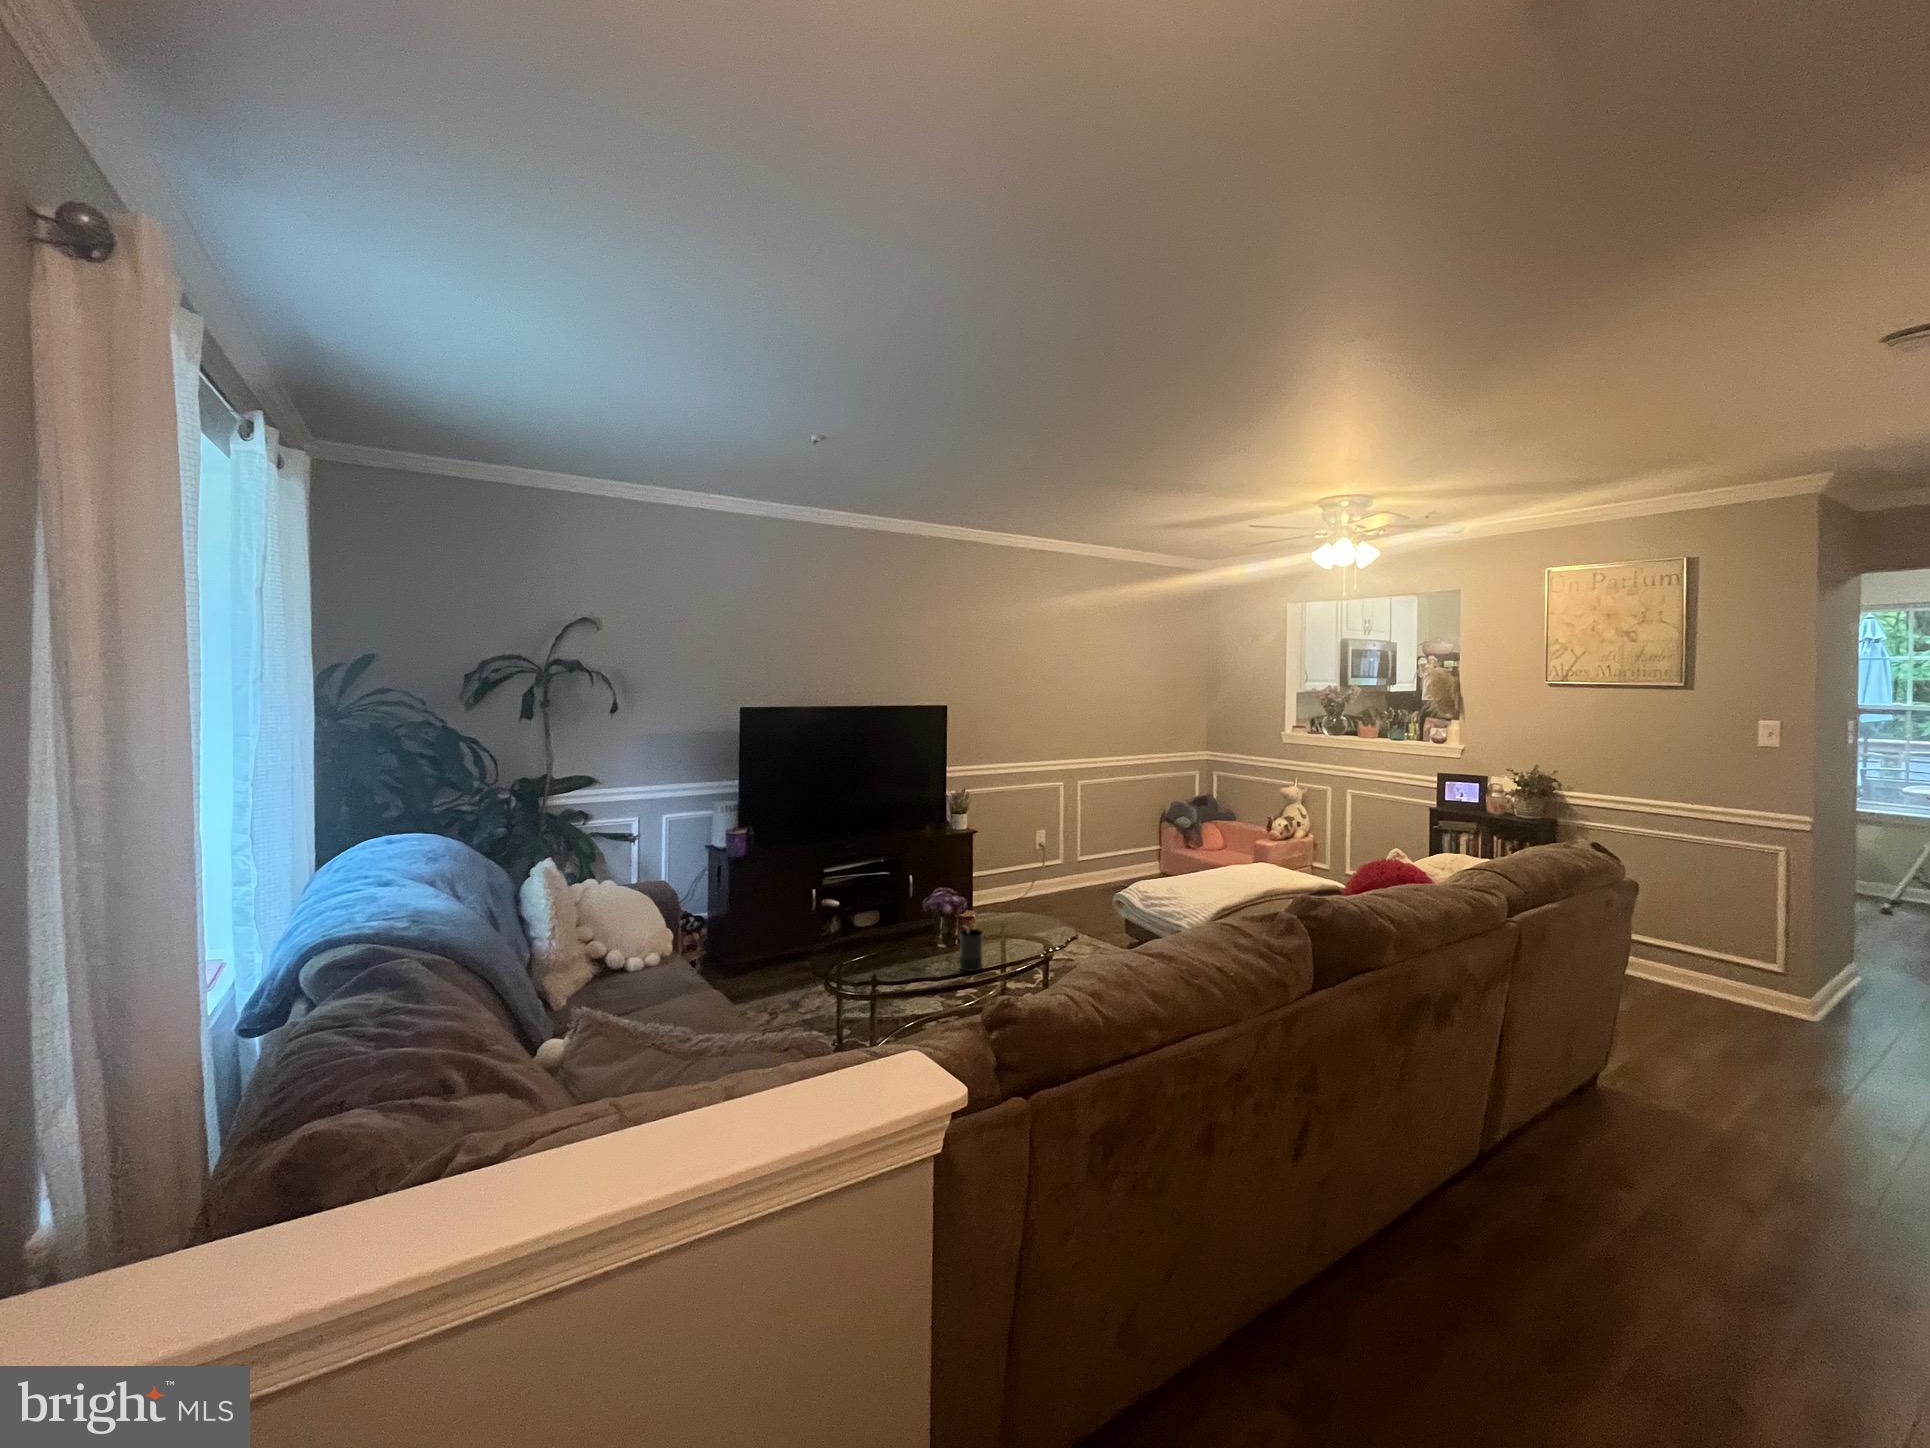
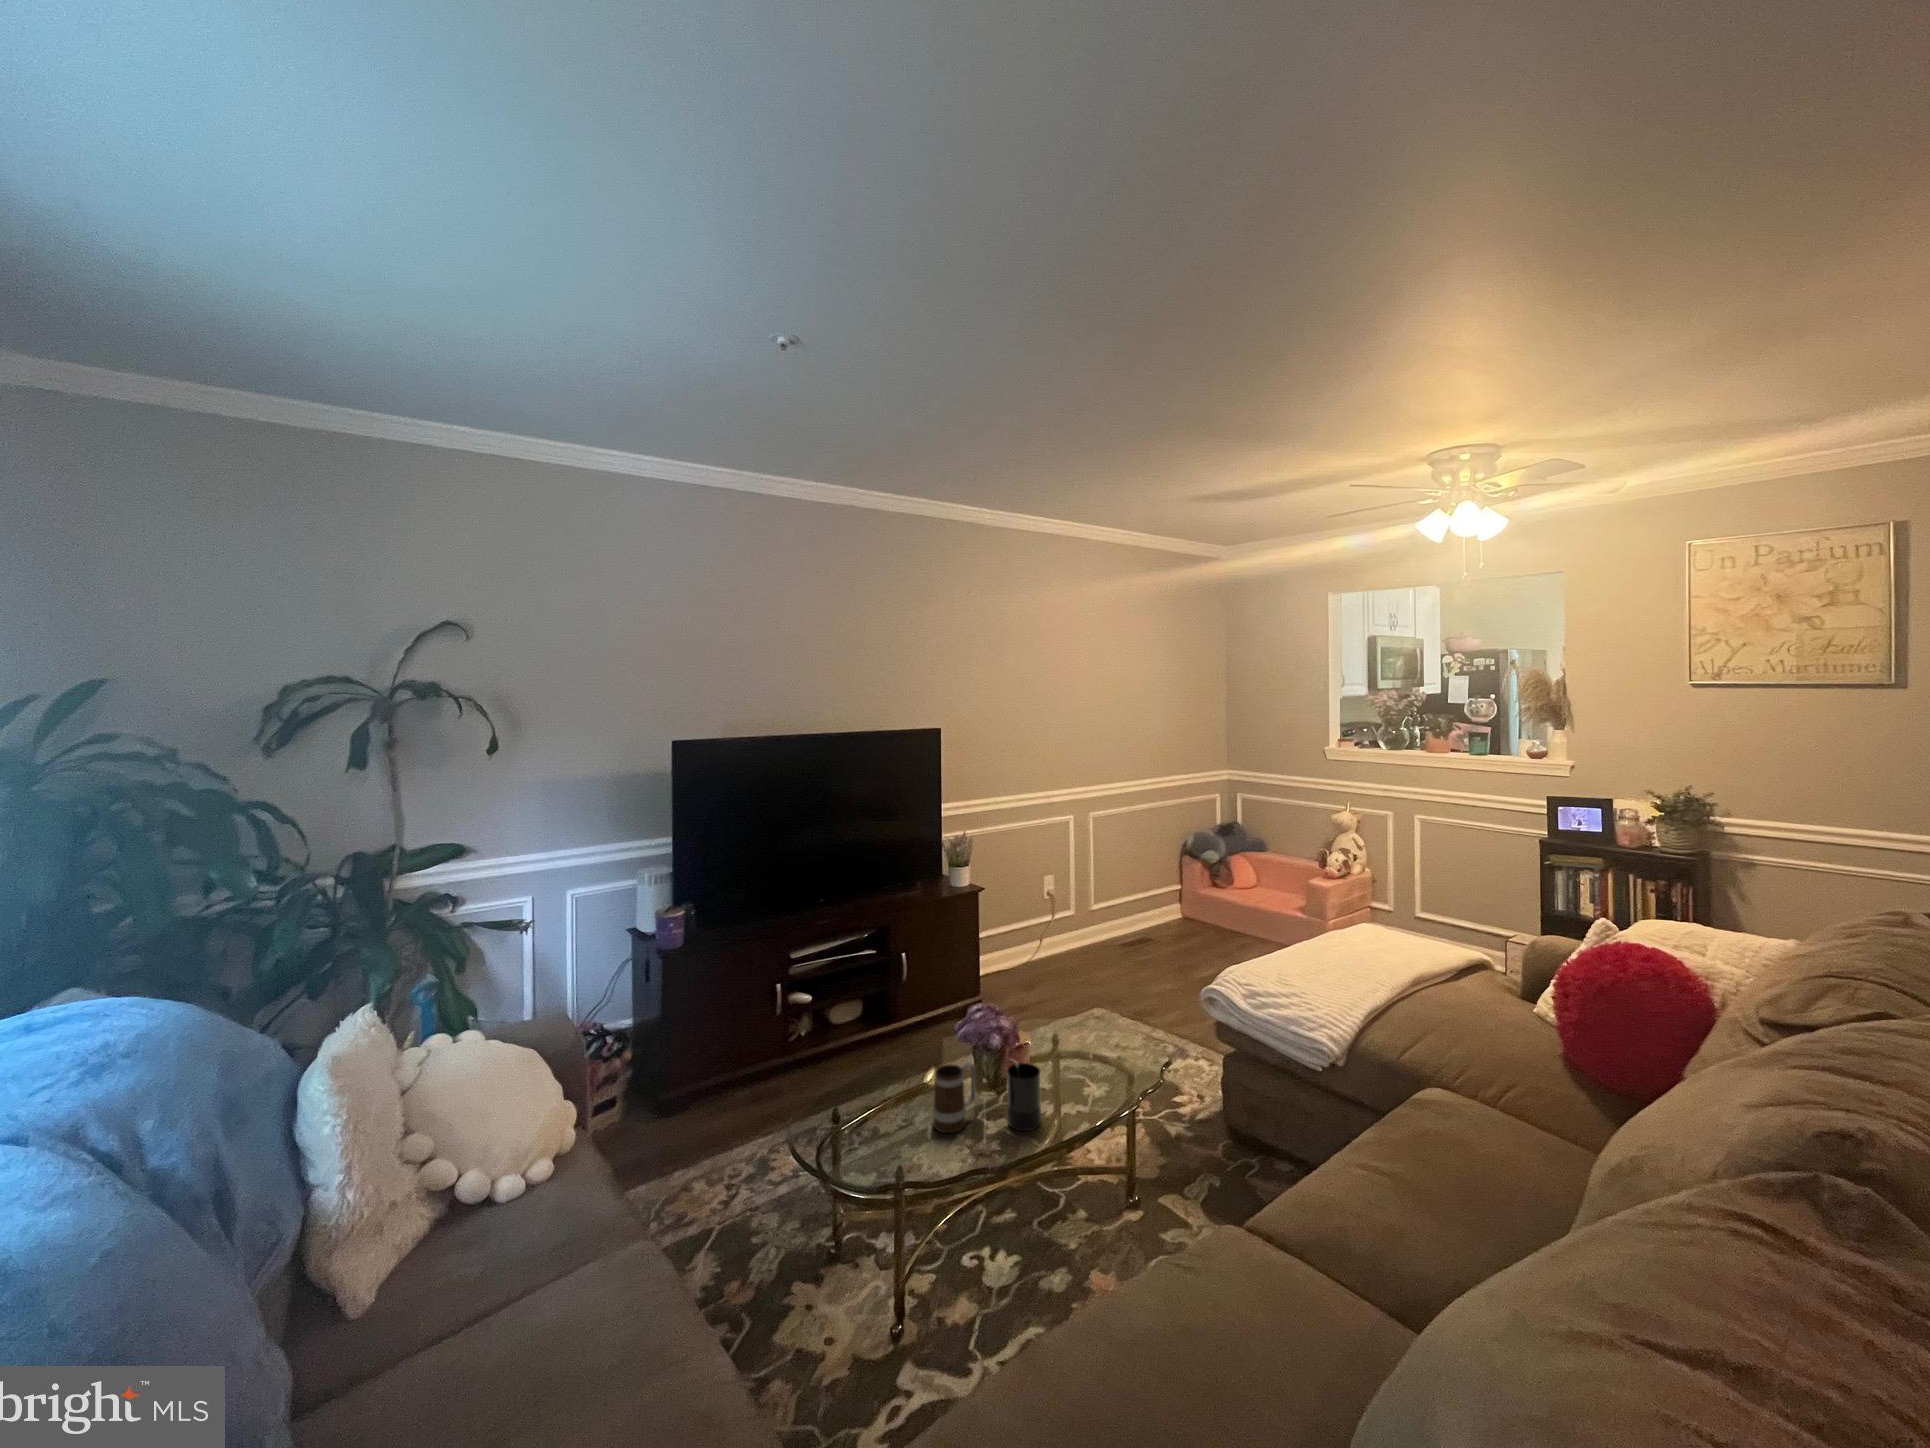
mug: none [909,927,940,971] -> present [933,1062,976,1133]

